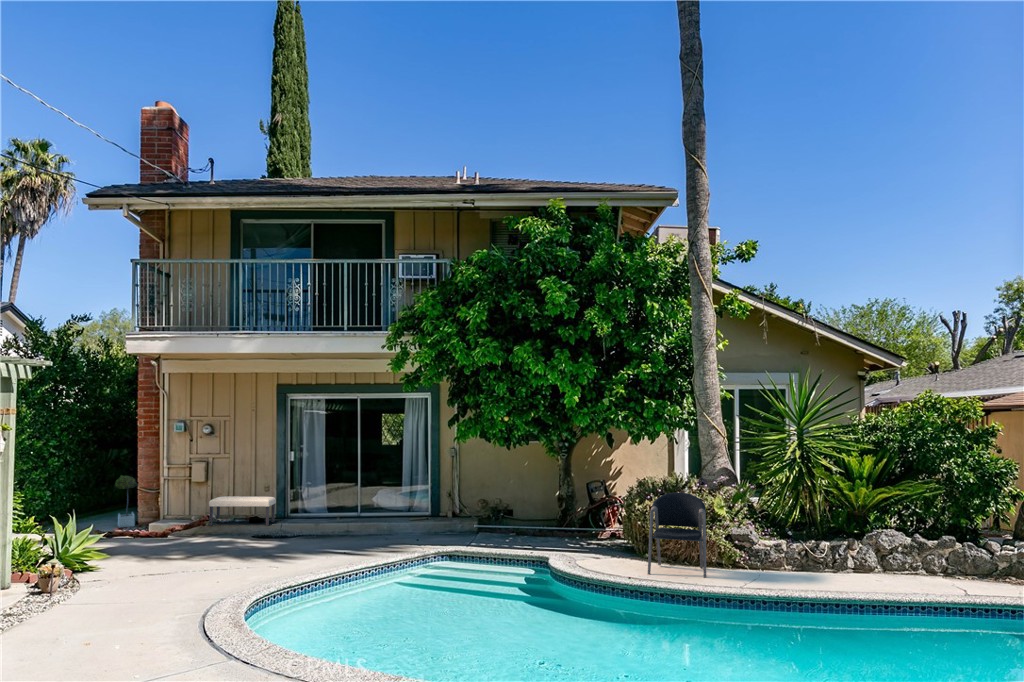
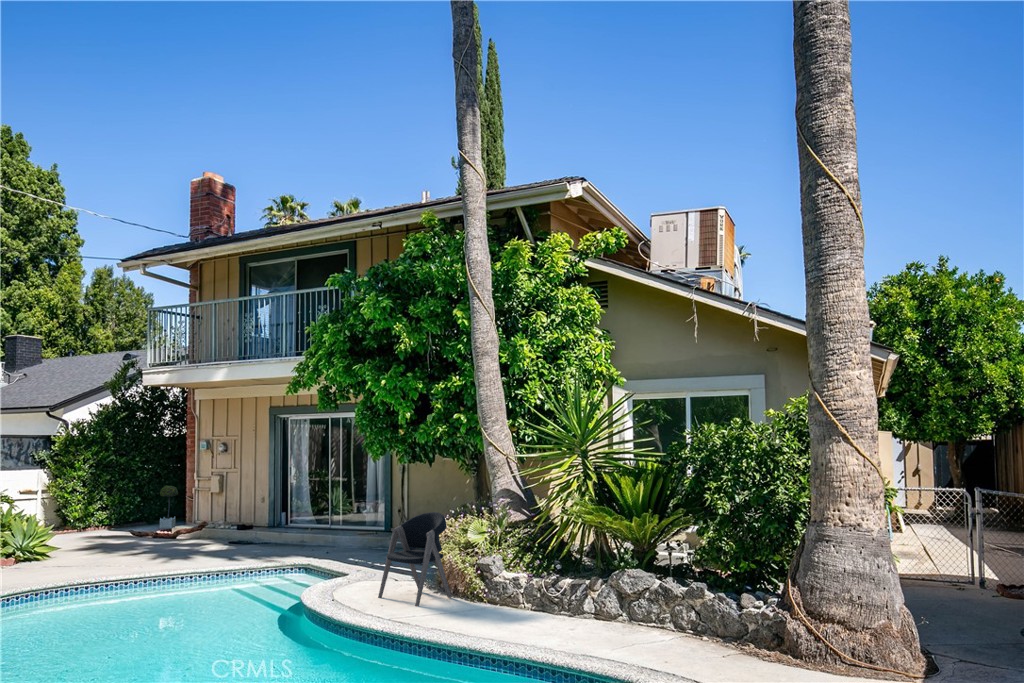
bench: present [209,496,276,526] -> none [216,506,270,534]

